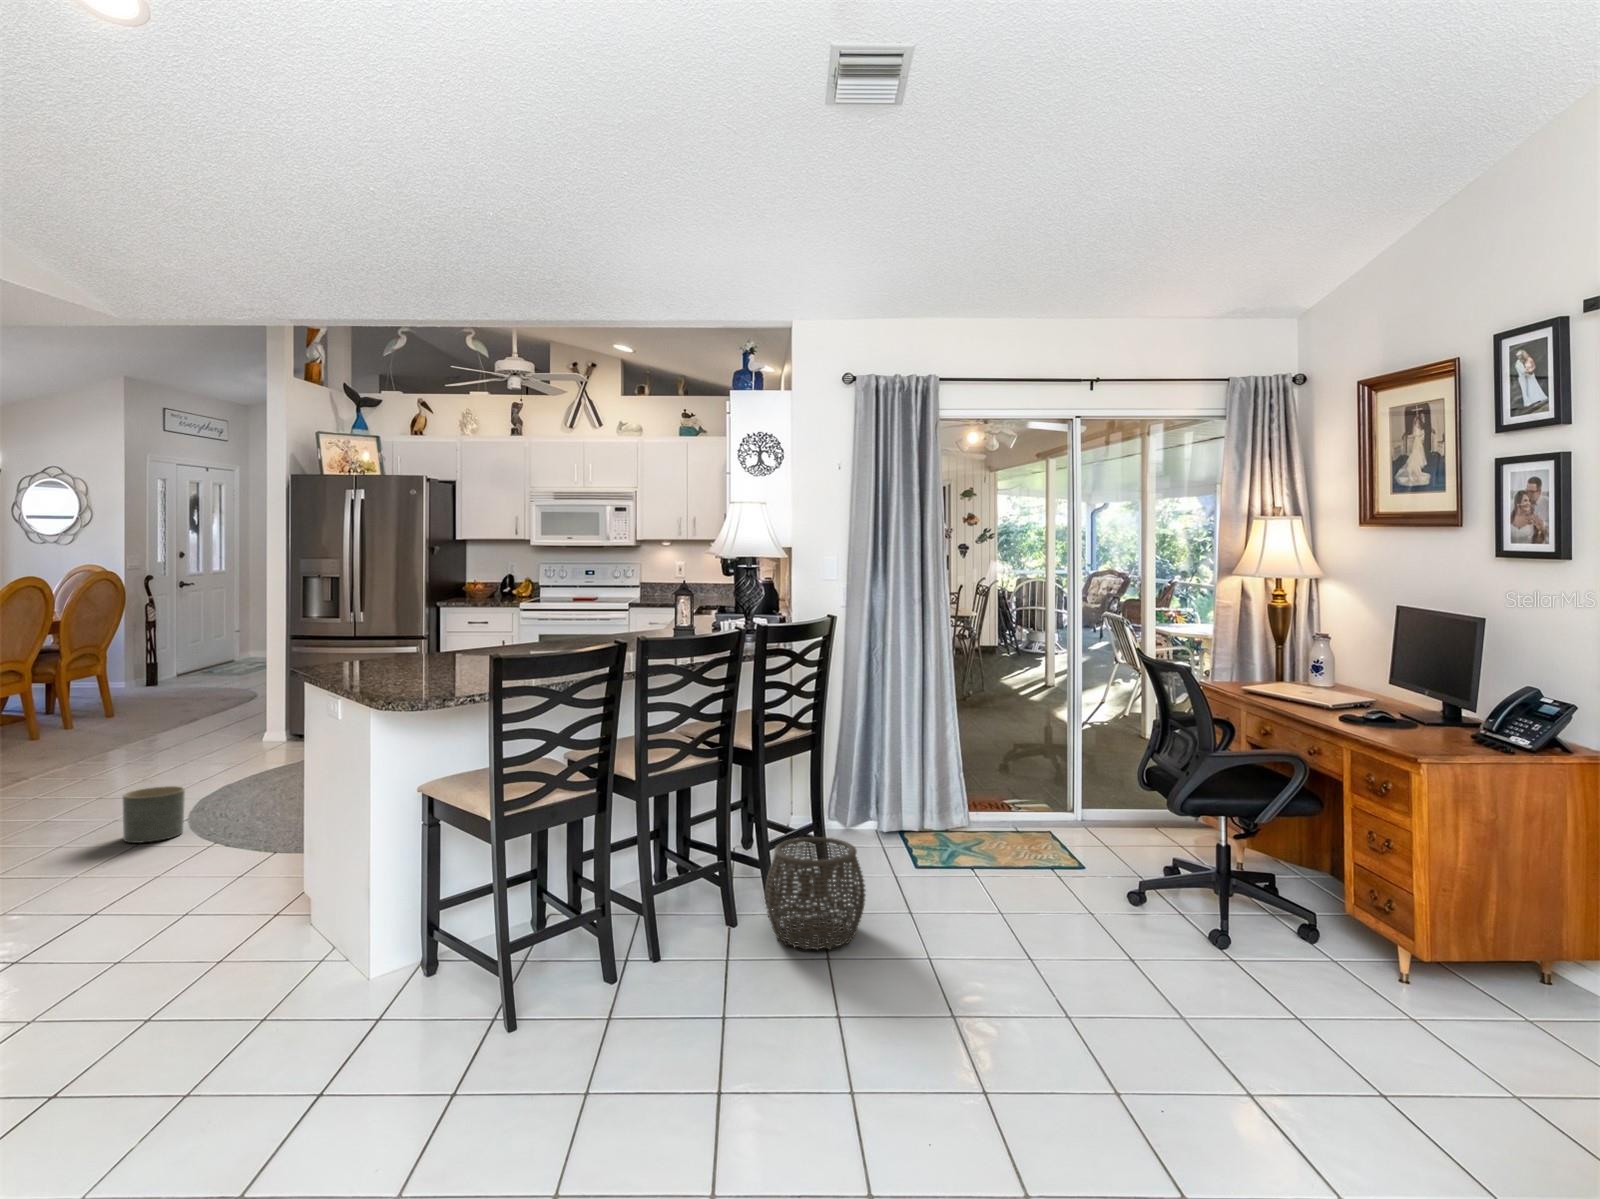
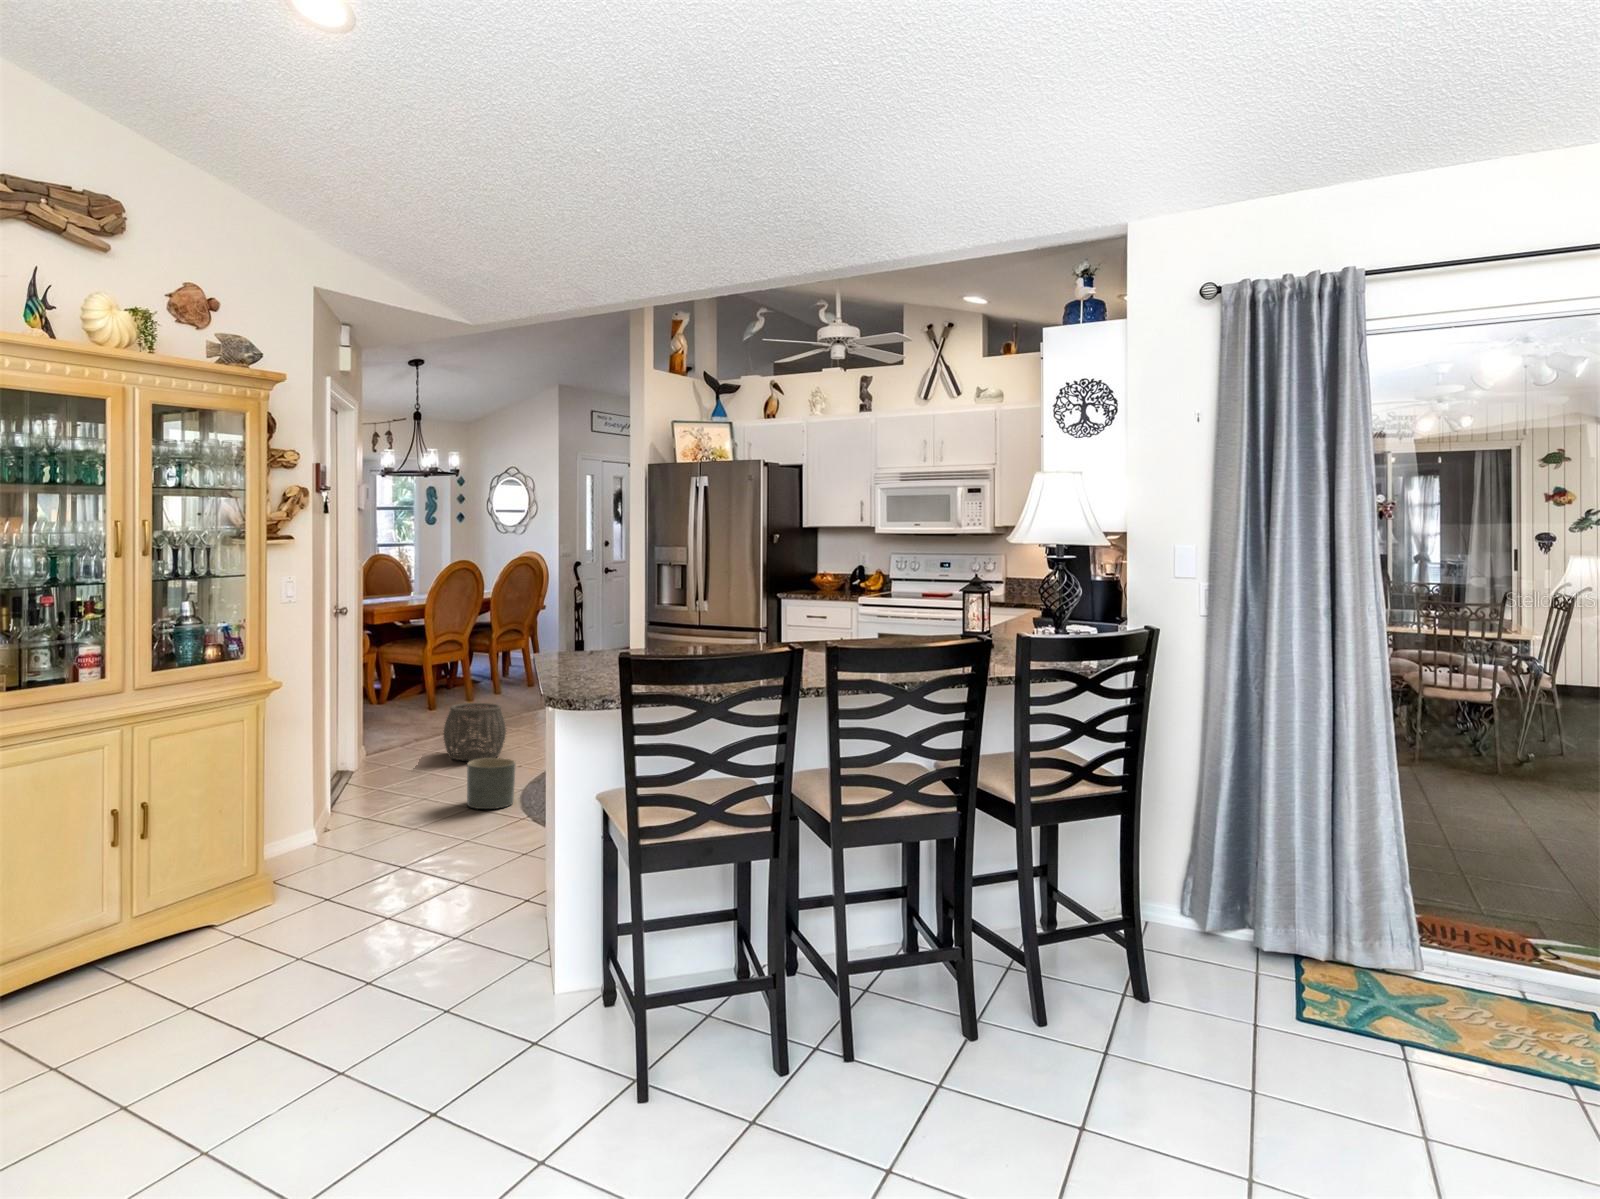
woven basket: present [765,837,866,950] -> present [444,703,506,761]

